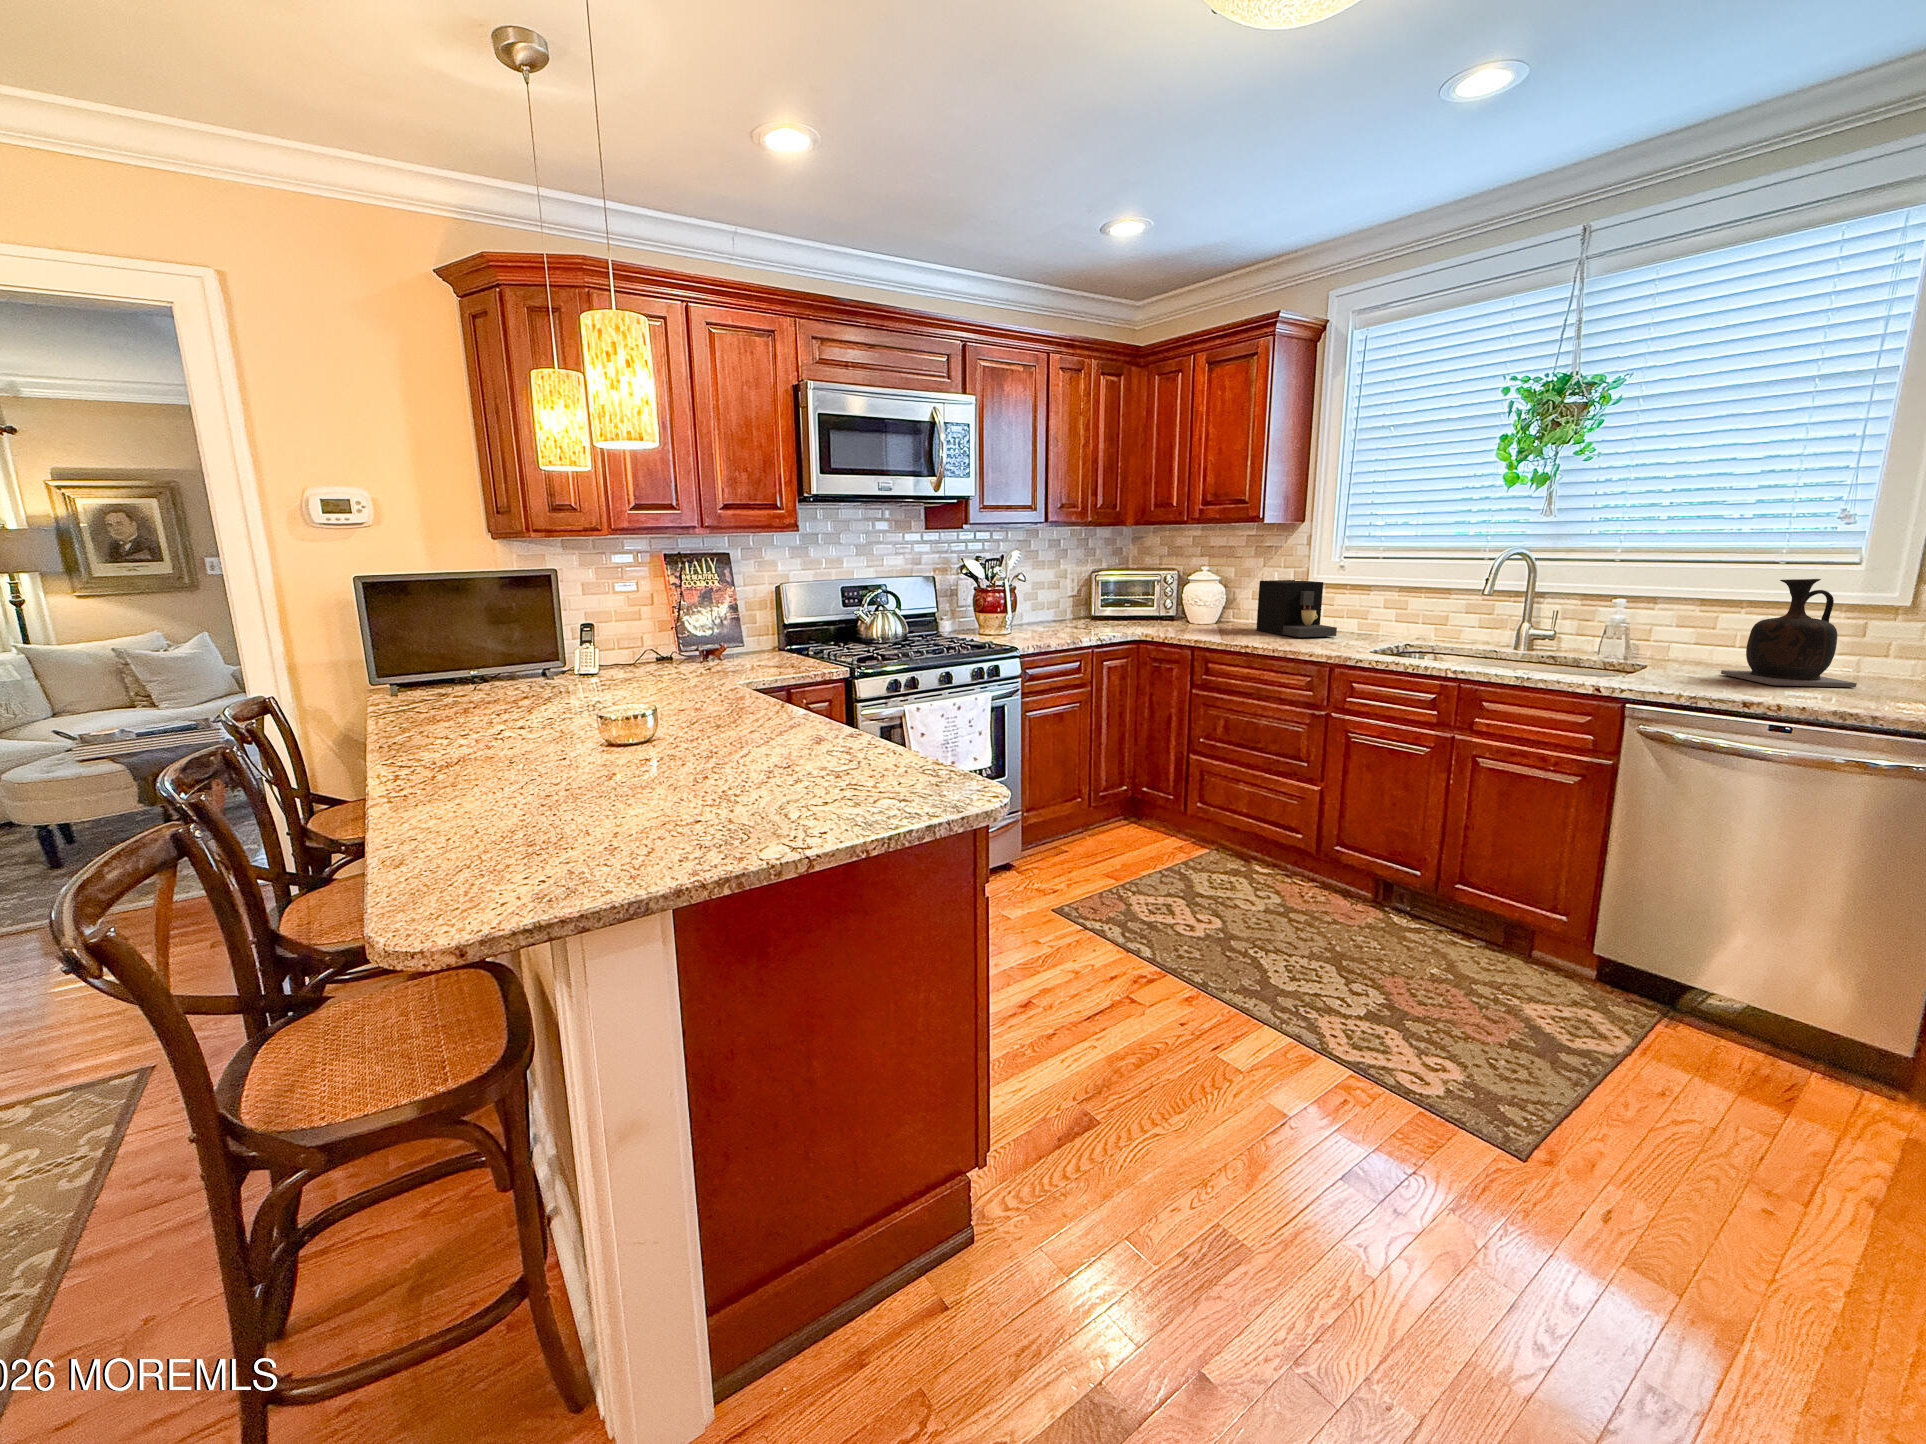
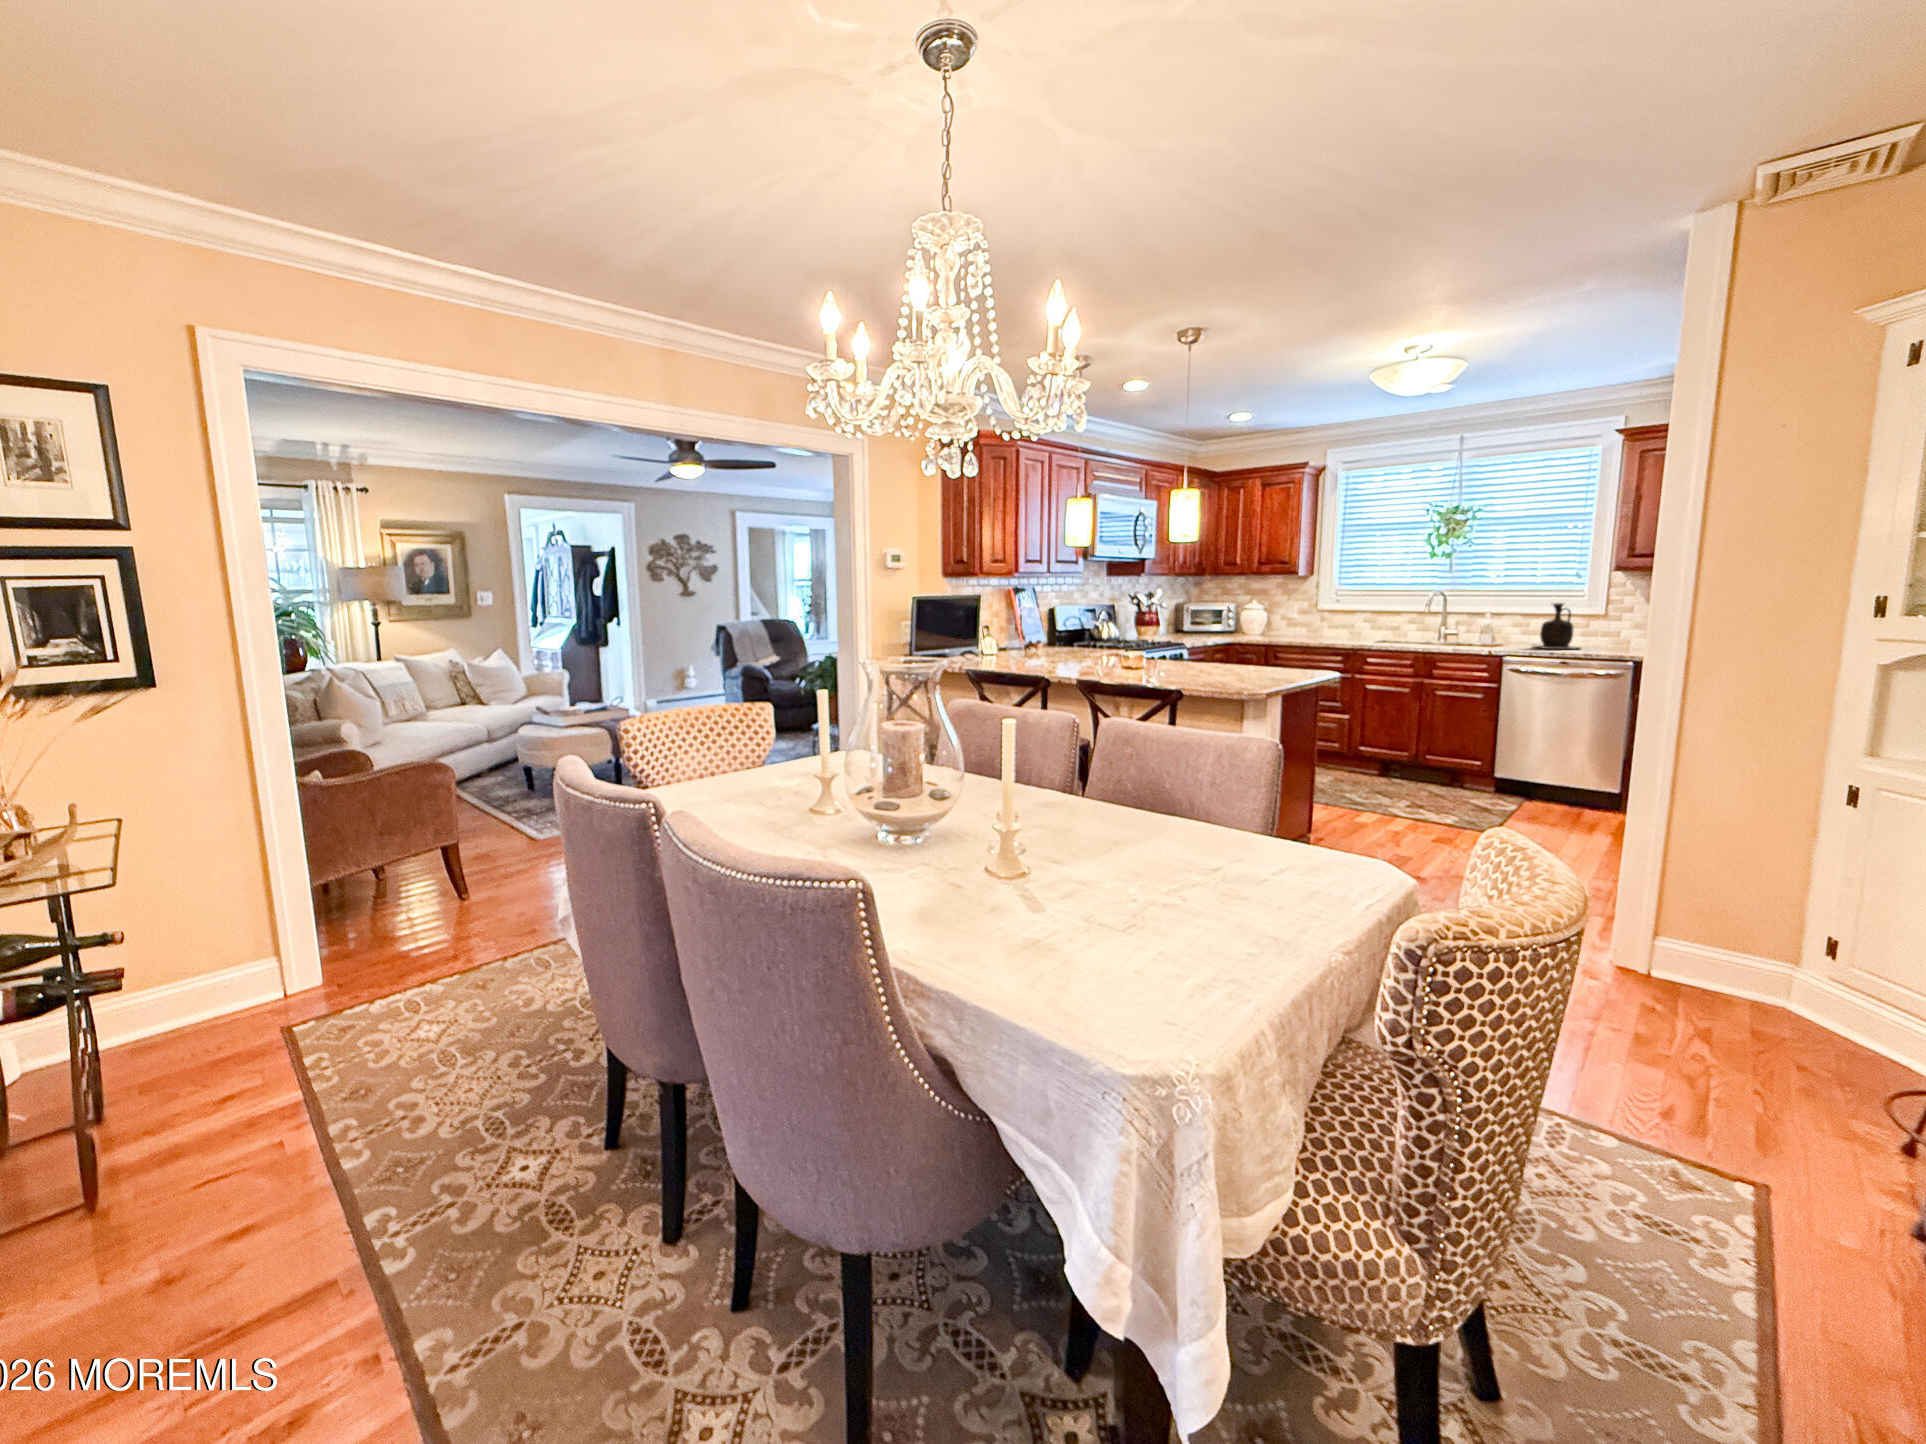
coffee maker: present [1256,580,1337,637] -> none [1292,608,1343,639]

